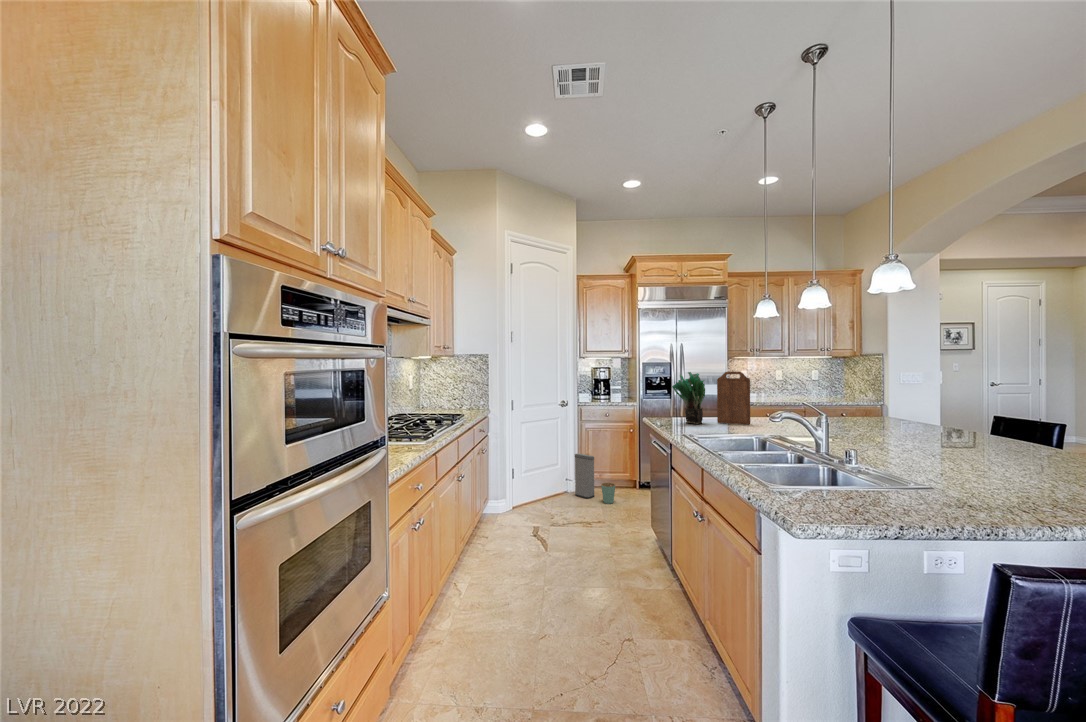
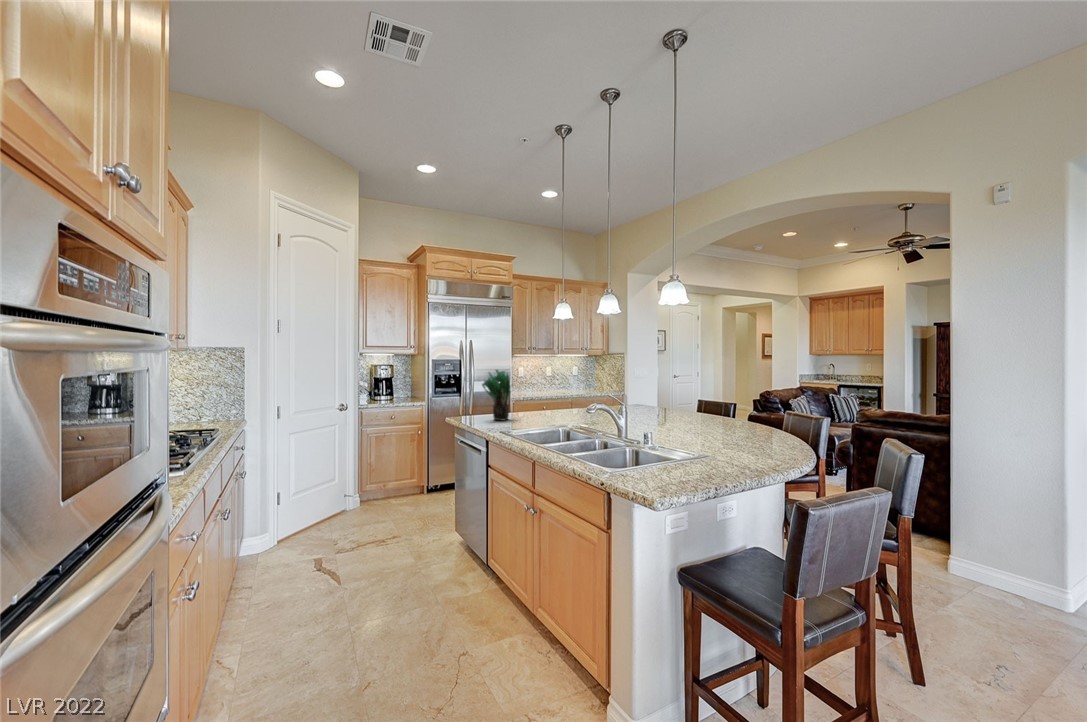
cutting board: present [717,371,750,424] -> none [521,369,550,418]
trash can: present [575,454,615,504] -> none [356,463,406,514]

